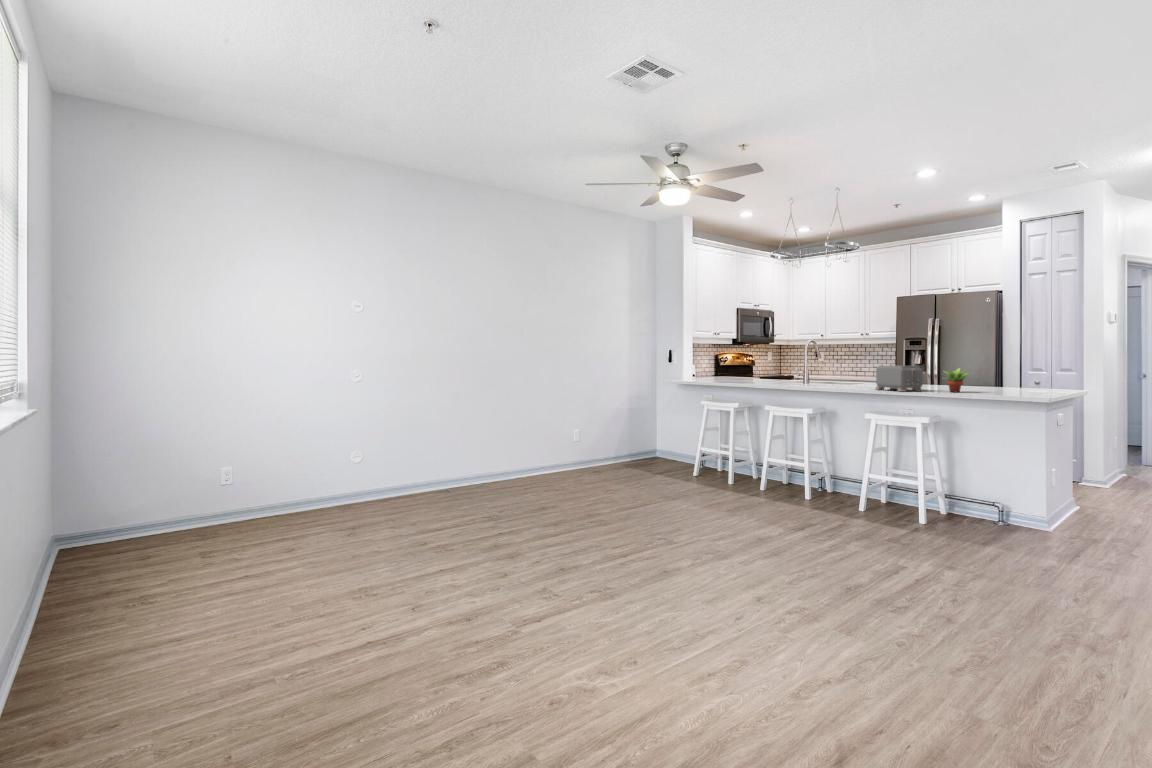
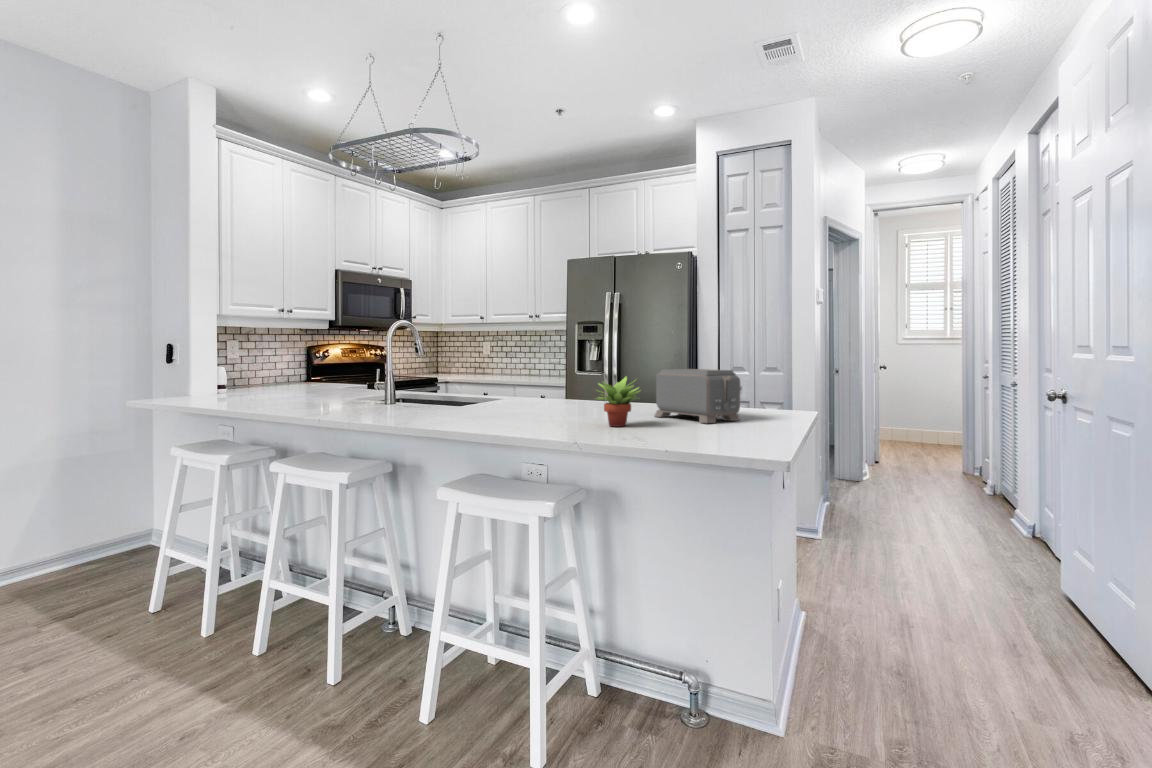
toaster: present [875,366,923,391] -> present [655,369,740,423]

